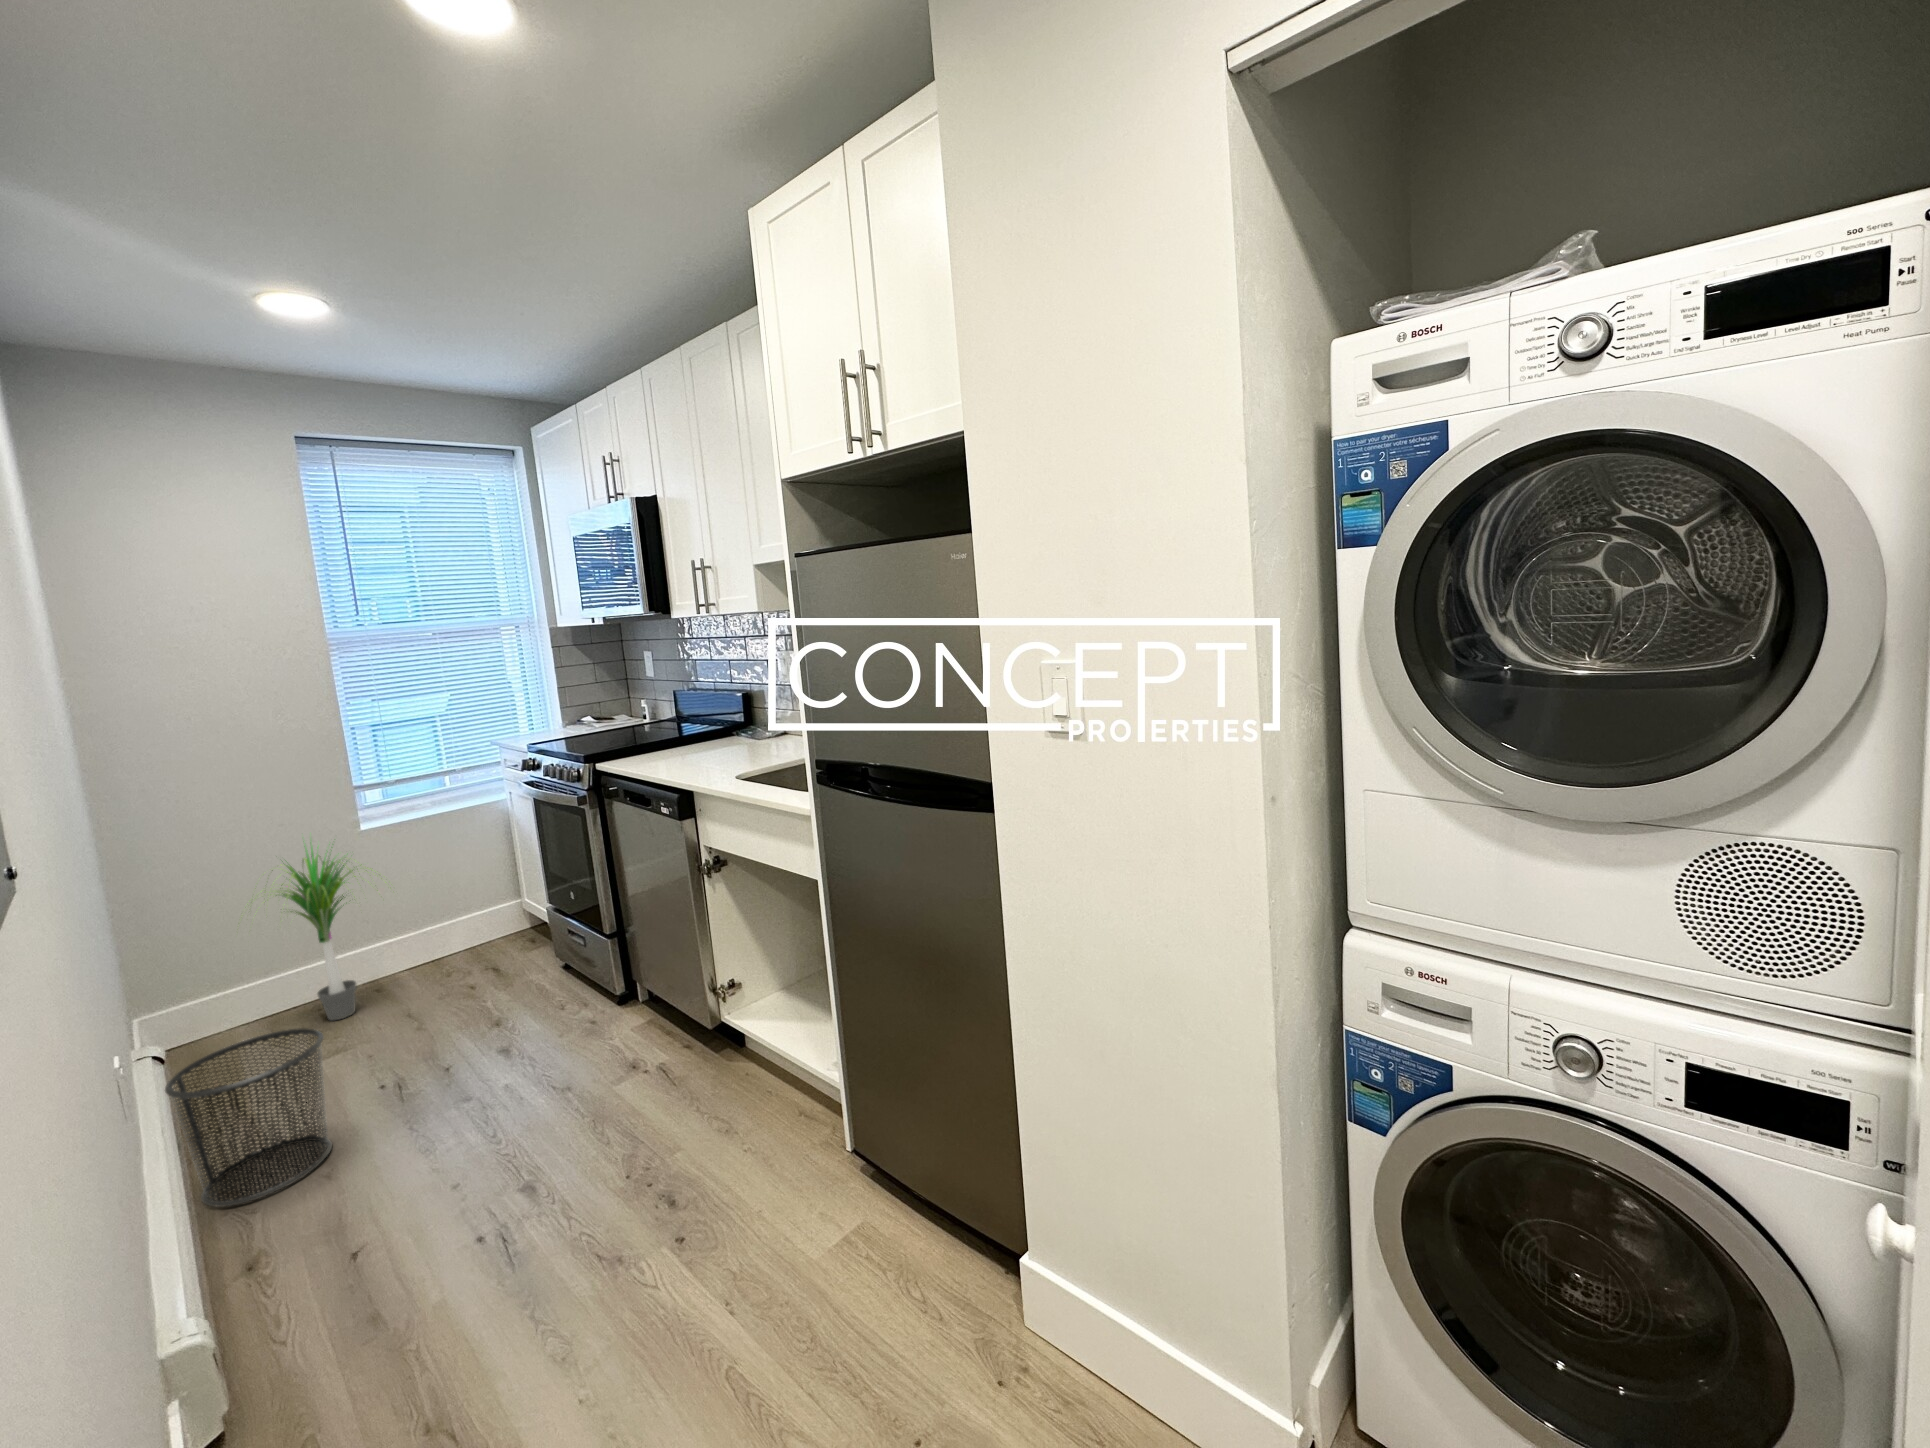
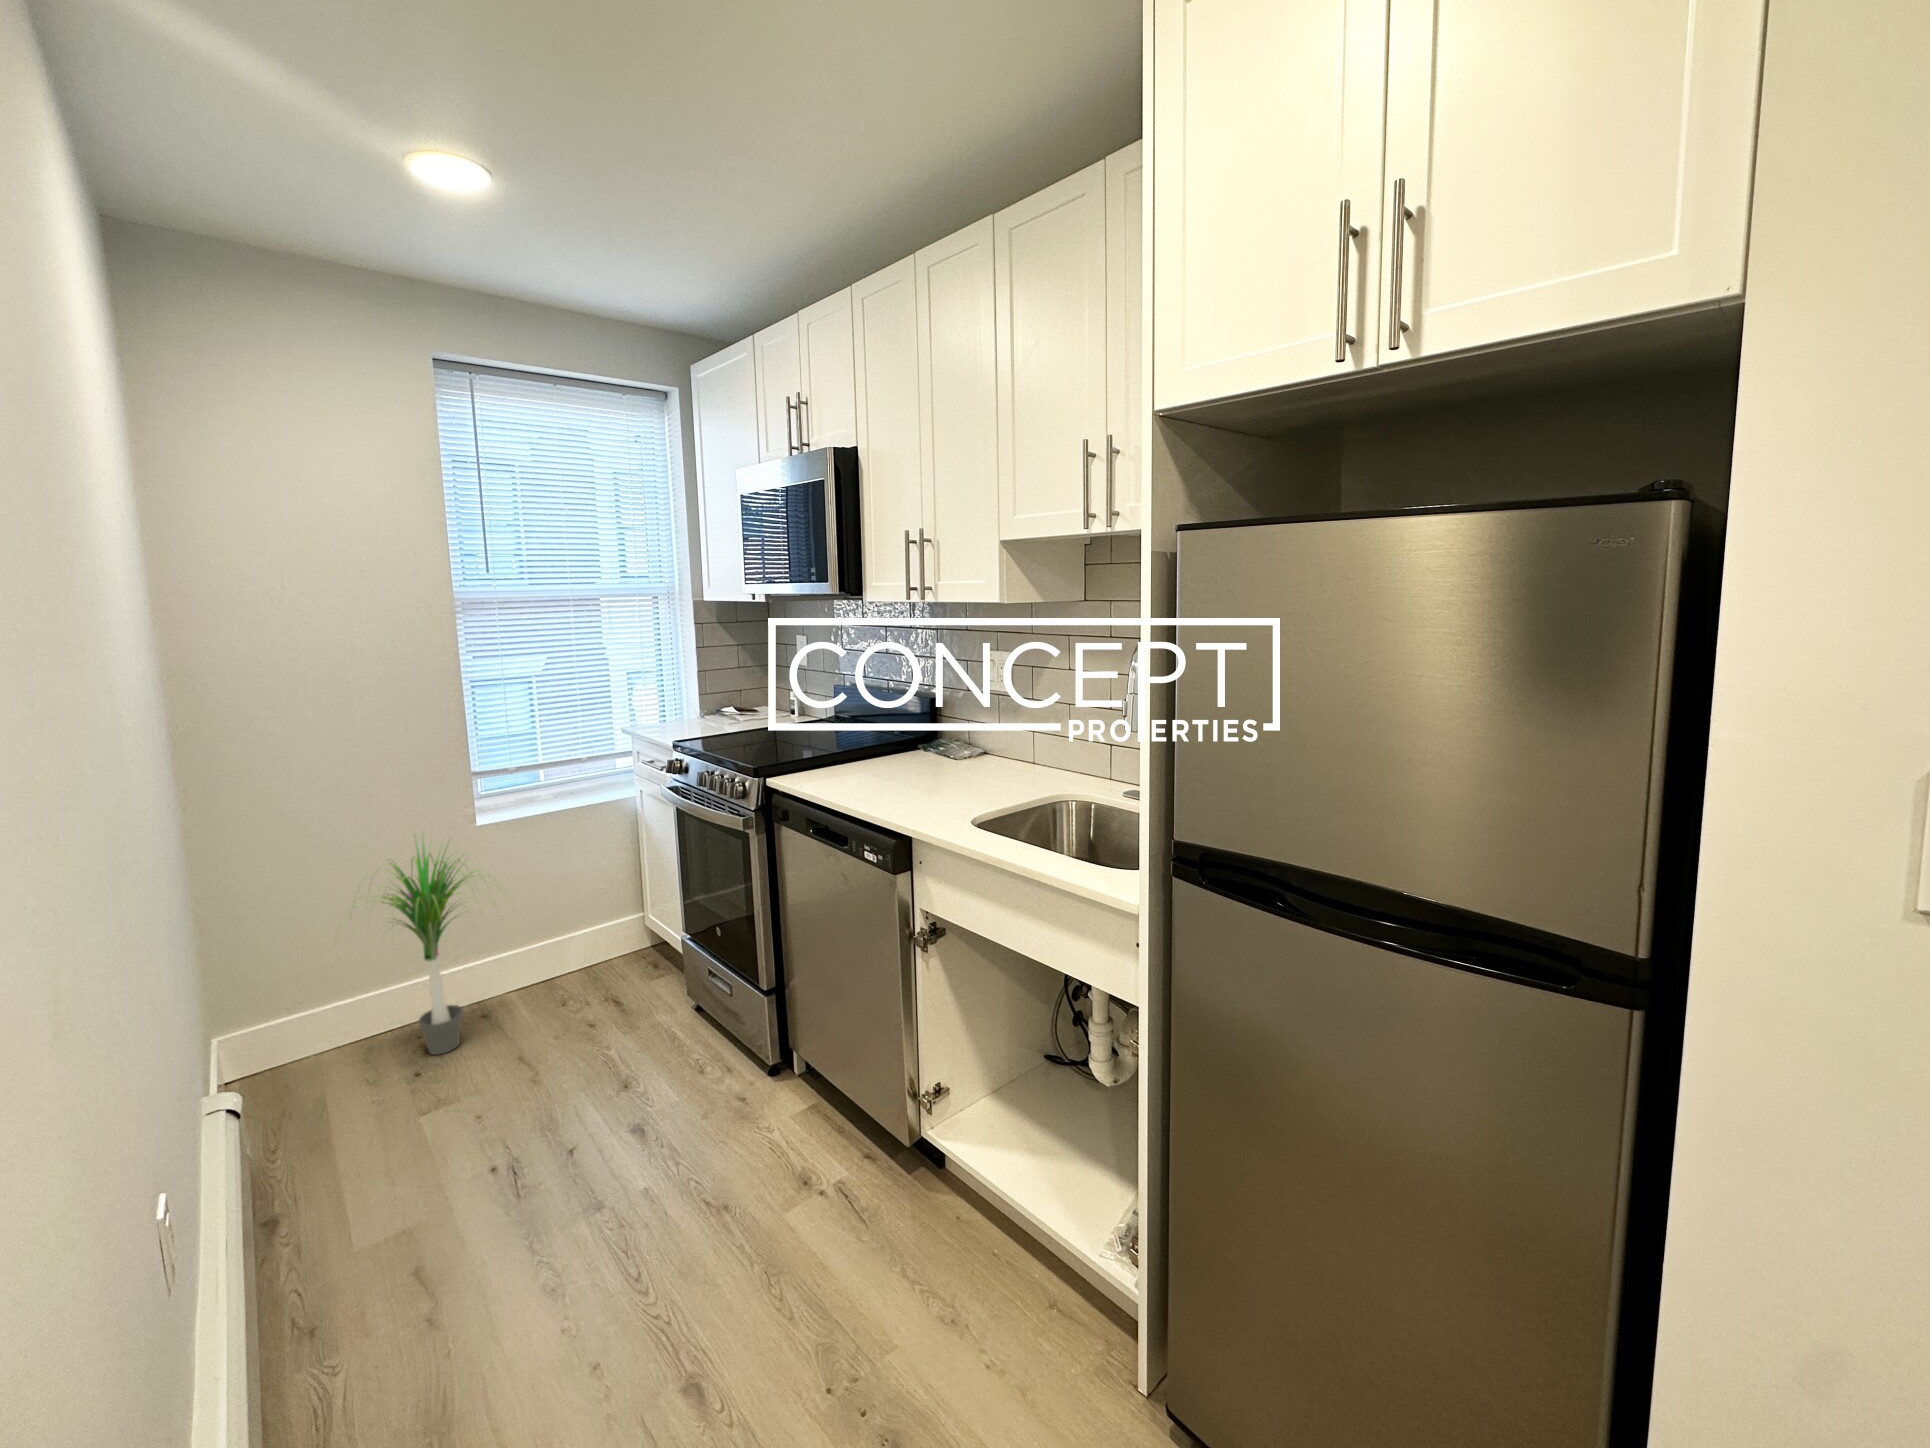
waste bin: present [165,1028,332,1207] -> none [230,1107,433,1361]

